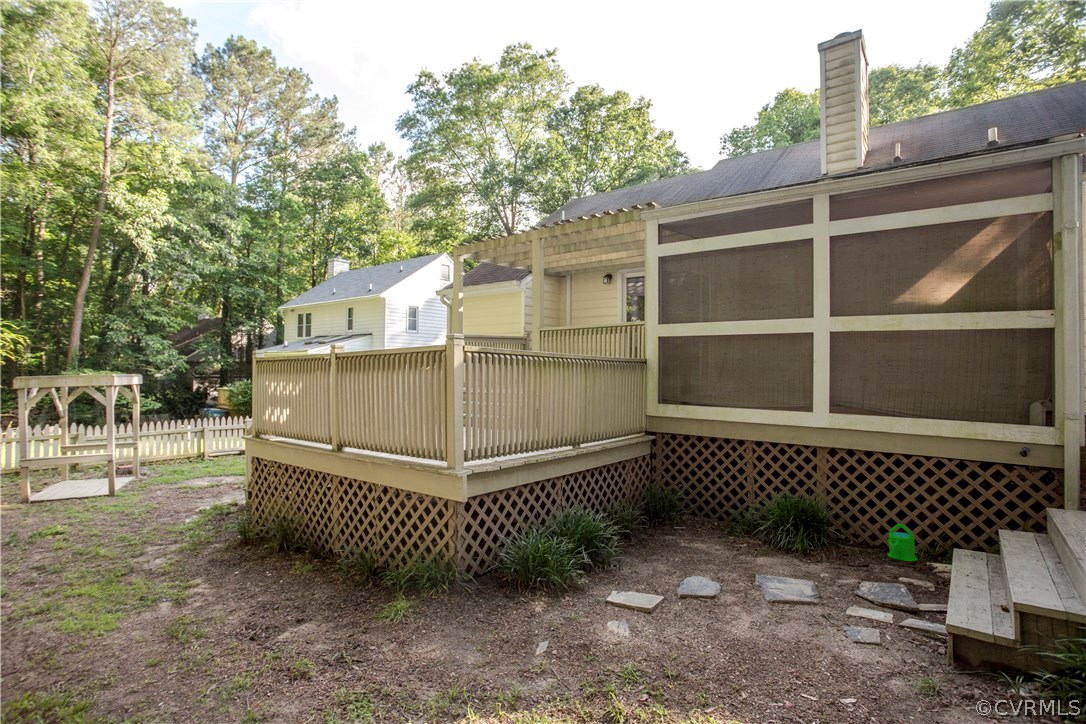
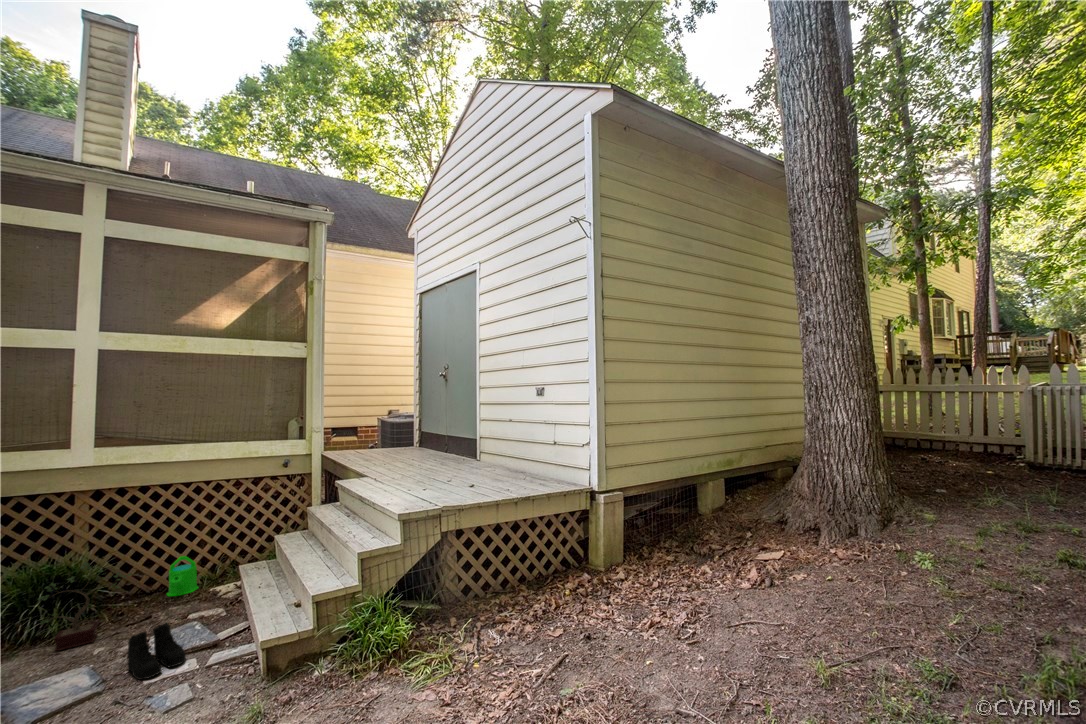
potted plant: none [790,500,851,566] -> present [39,562,131,651]
boots: none [839,570,883,612] -> present [127,623,186,680]

